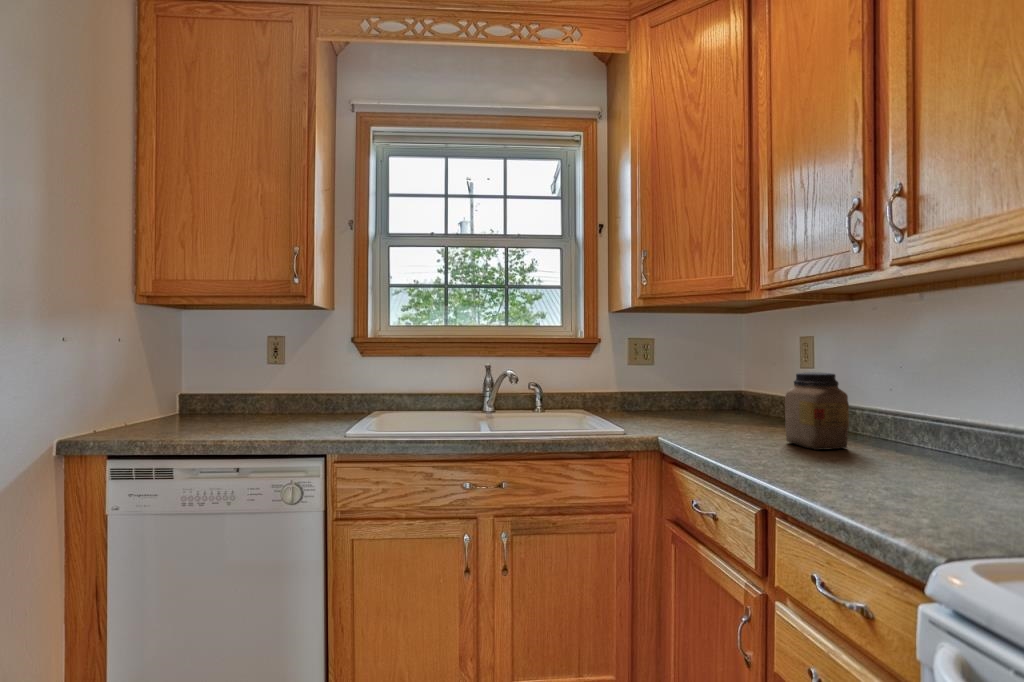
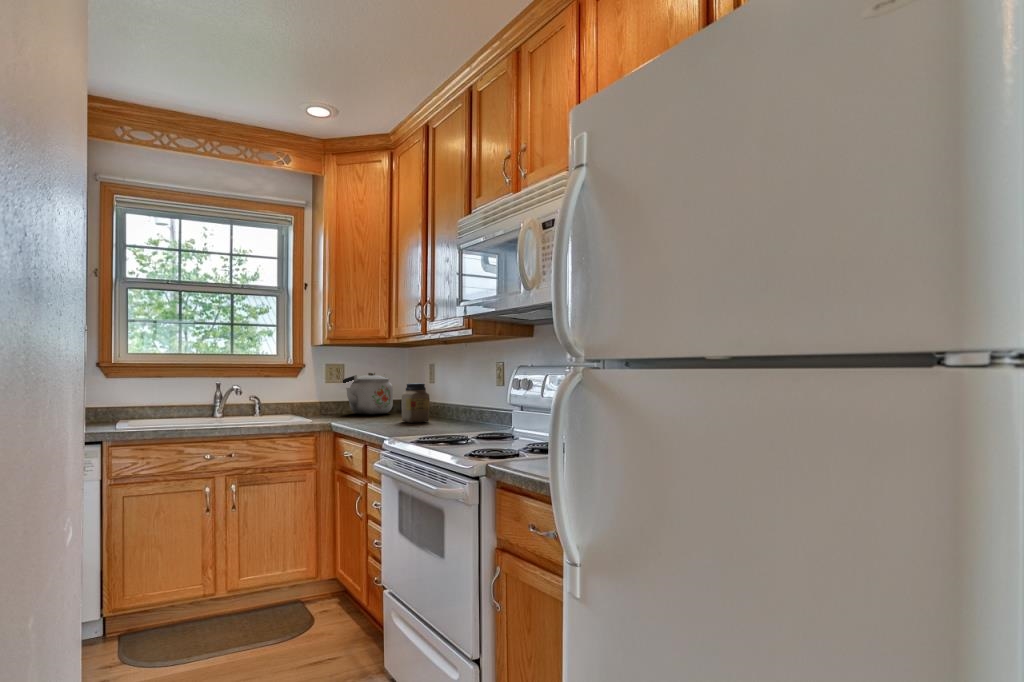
kettle: none [650,351,729,414] -> present [343,372,393,415]

